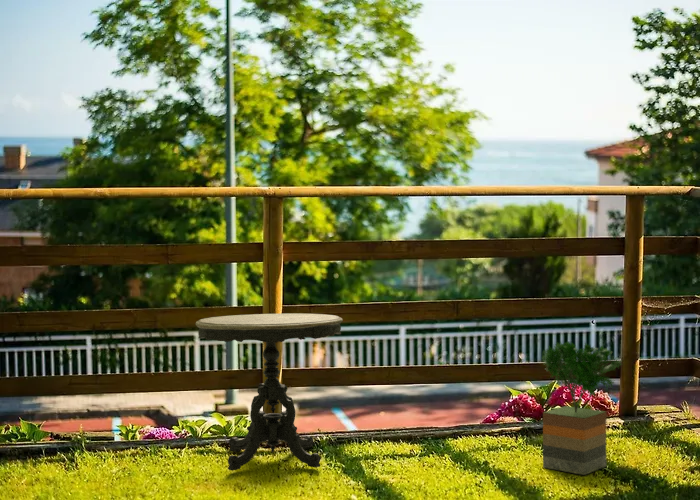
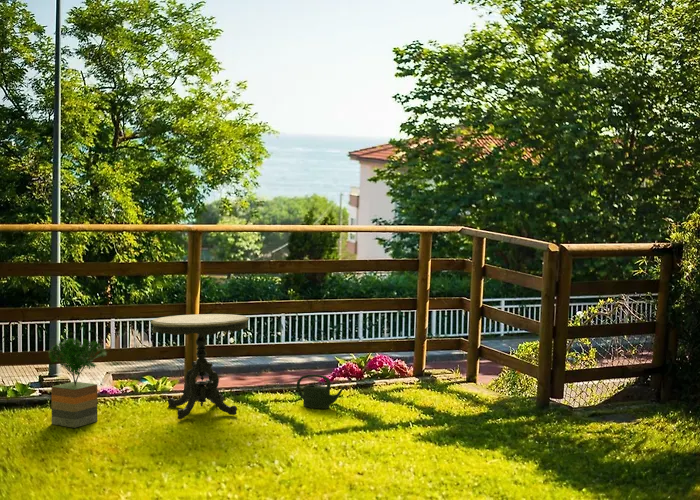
potted tree: present [543,342,620,475] -> present [49,338,106,428]
watering can: none [420,409,496,464] -> present [297,374,347,409]

